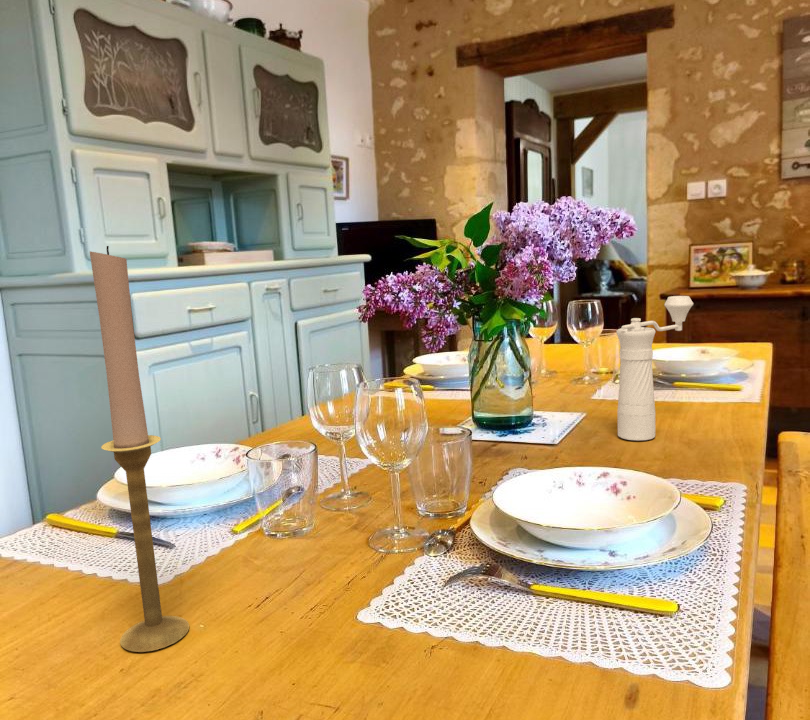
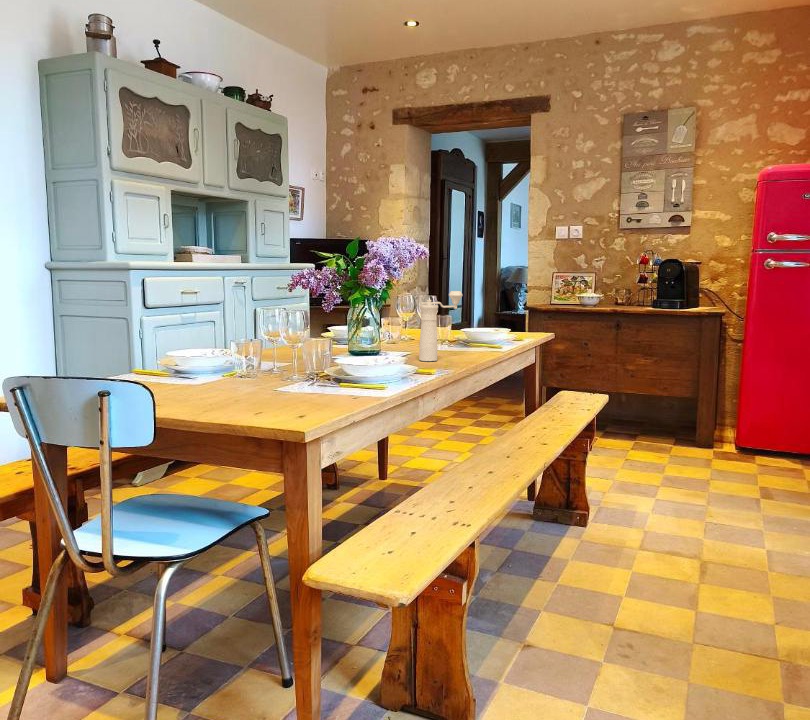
candlestick: present [90,246,189,652] -> none [183,247,209,396]

